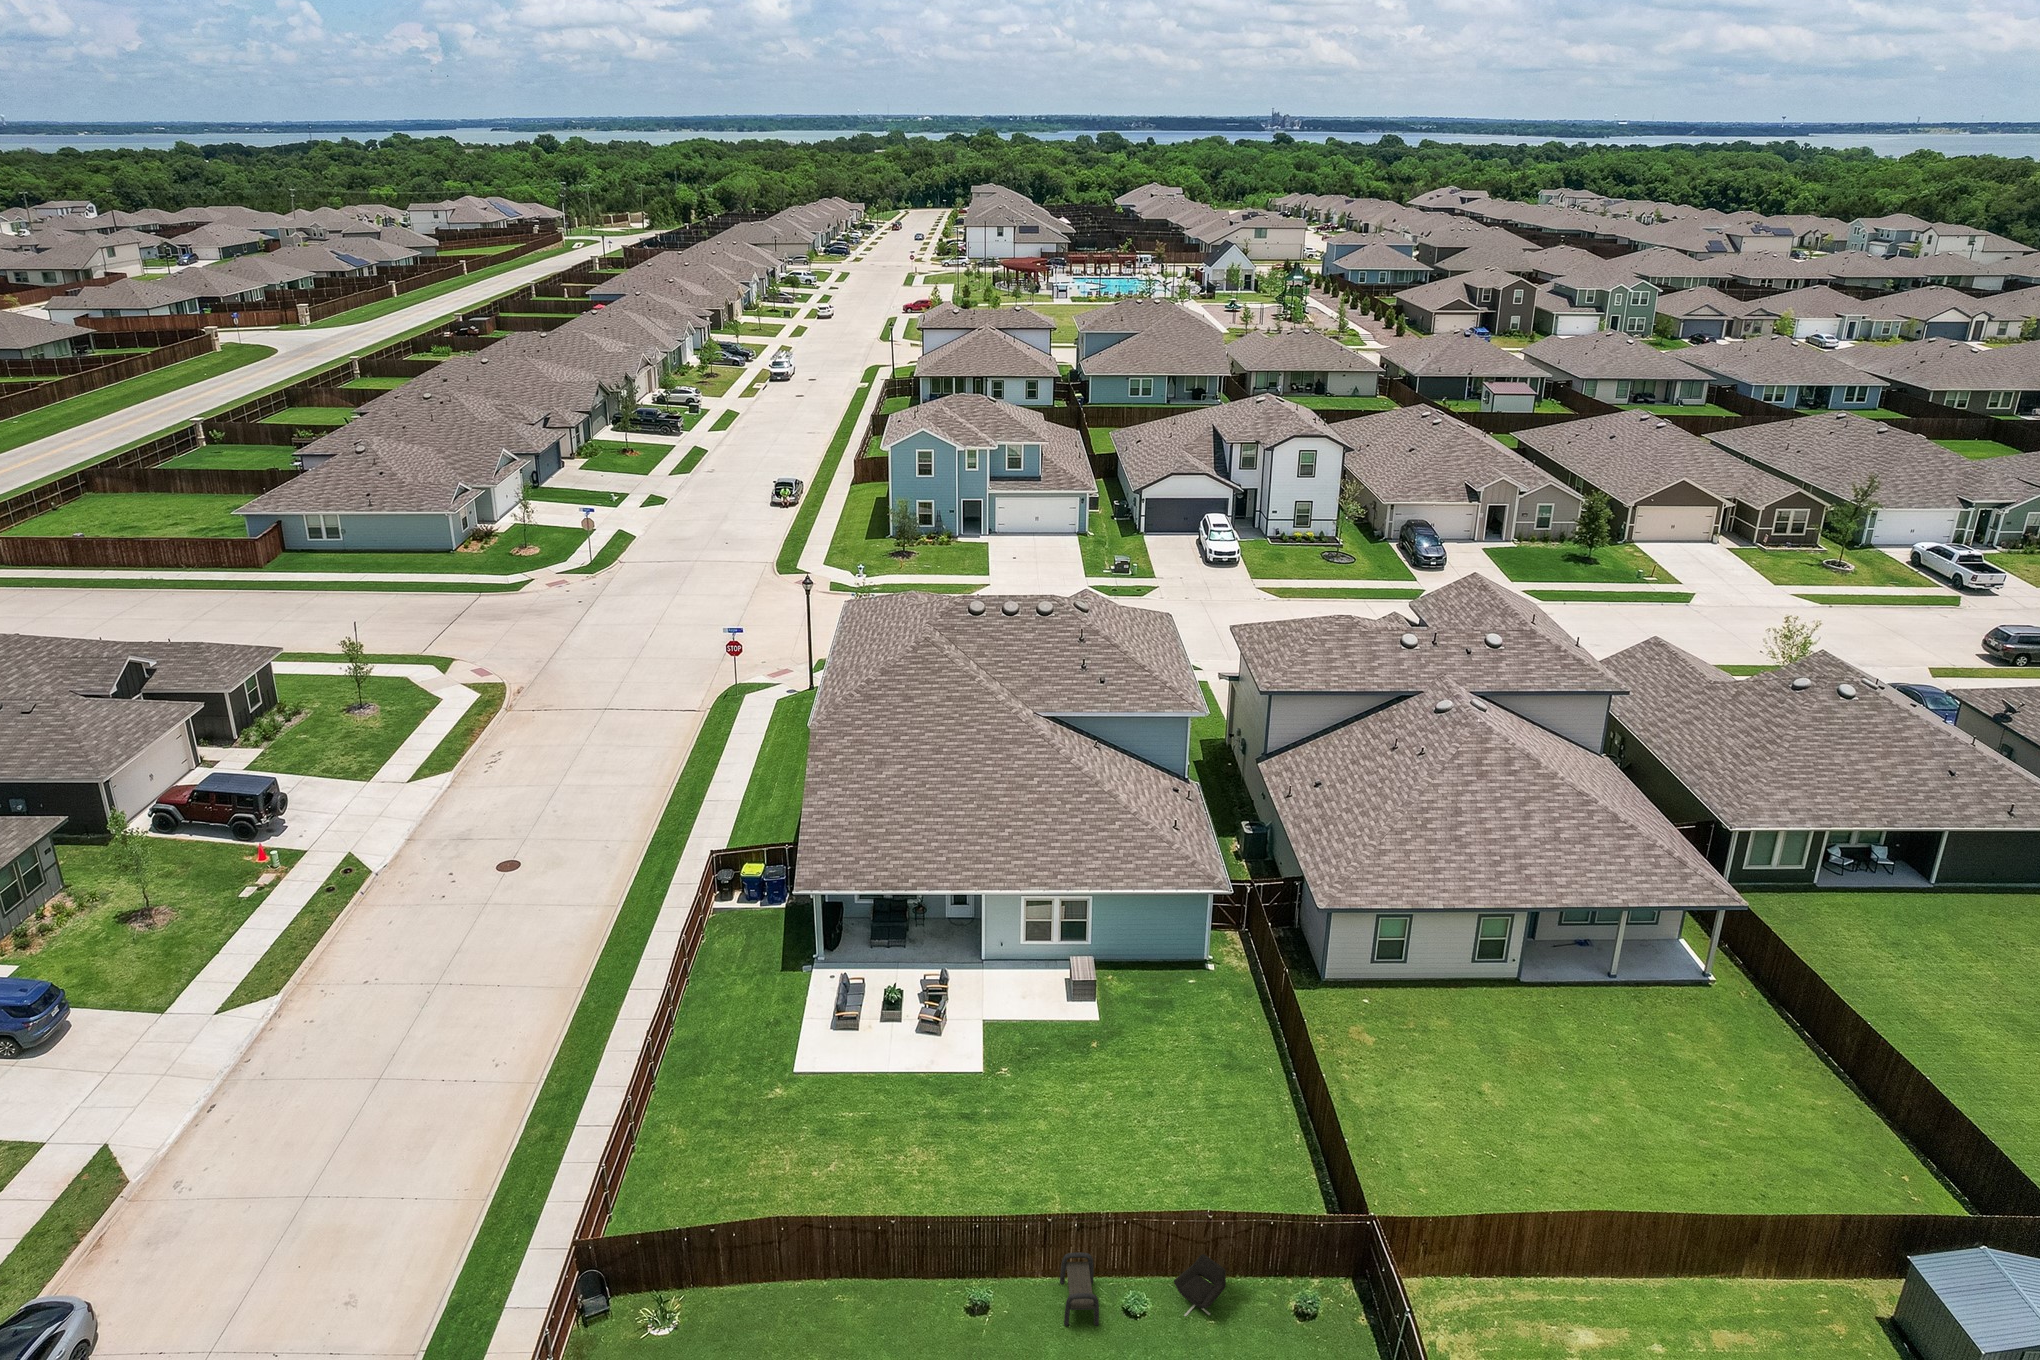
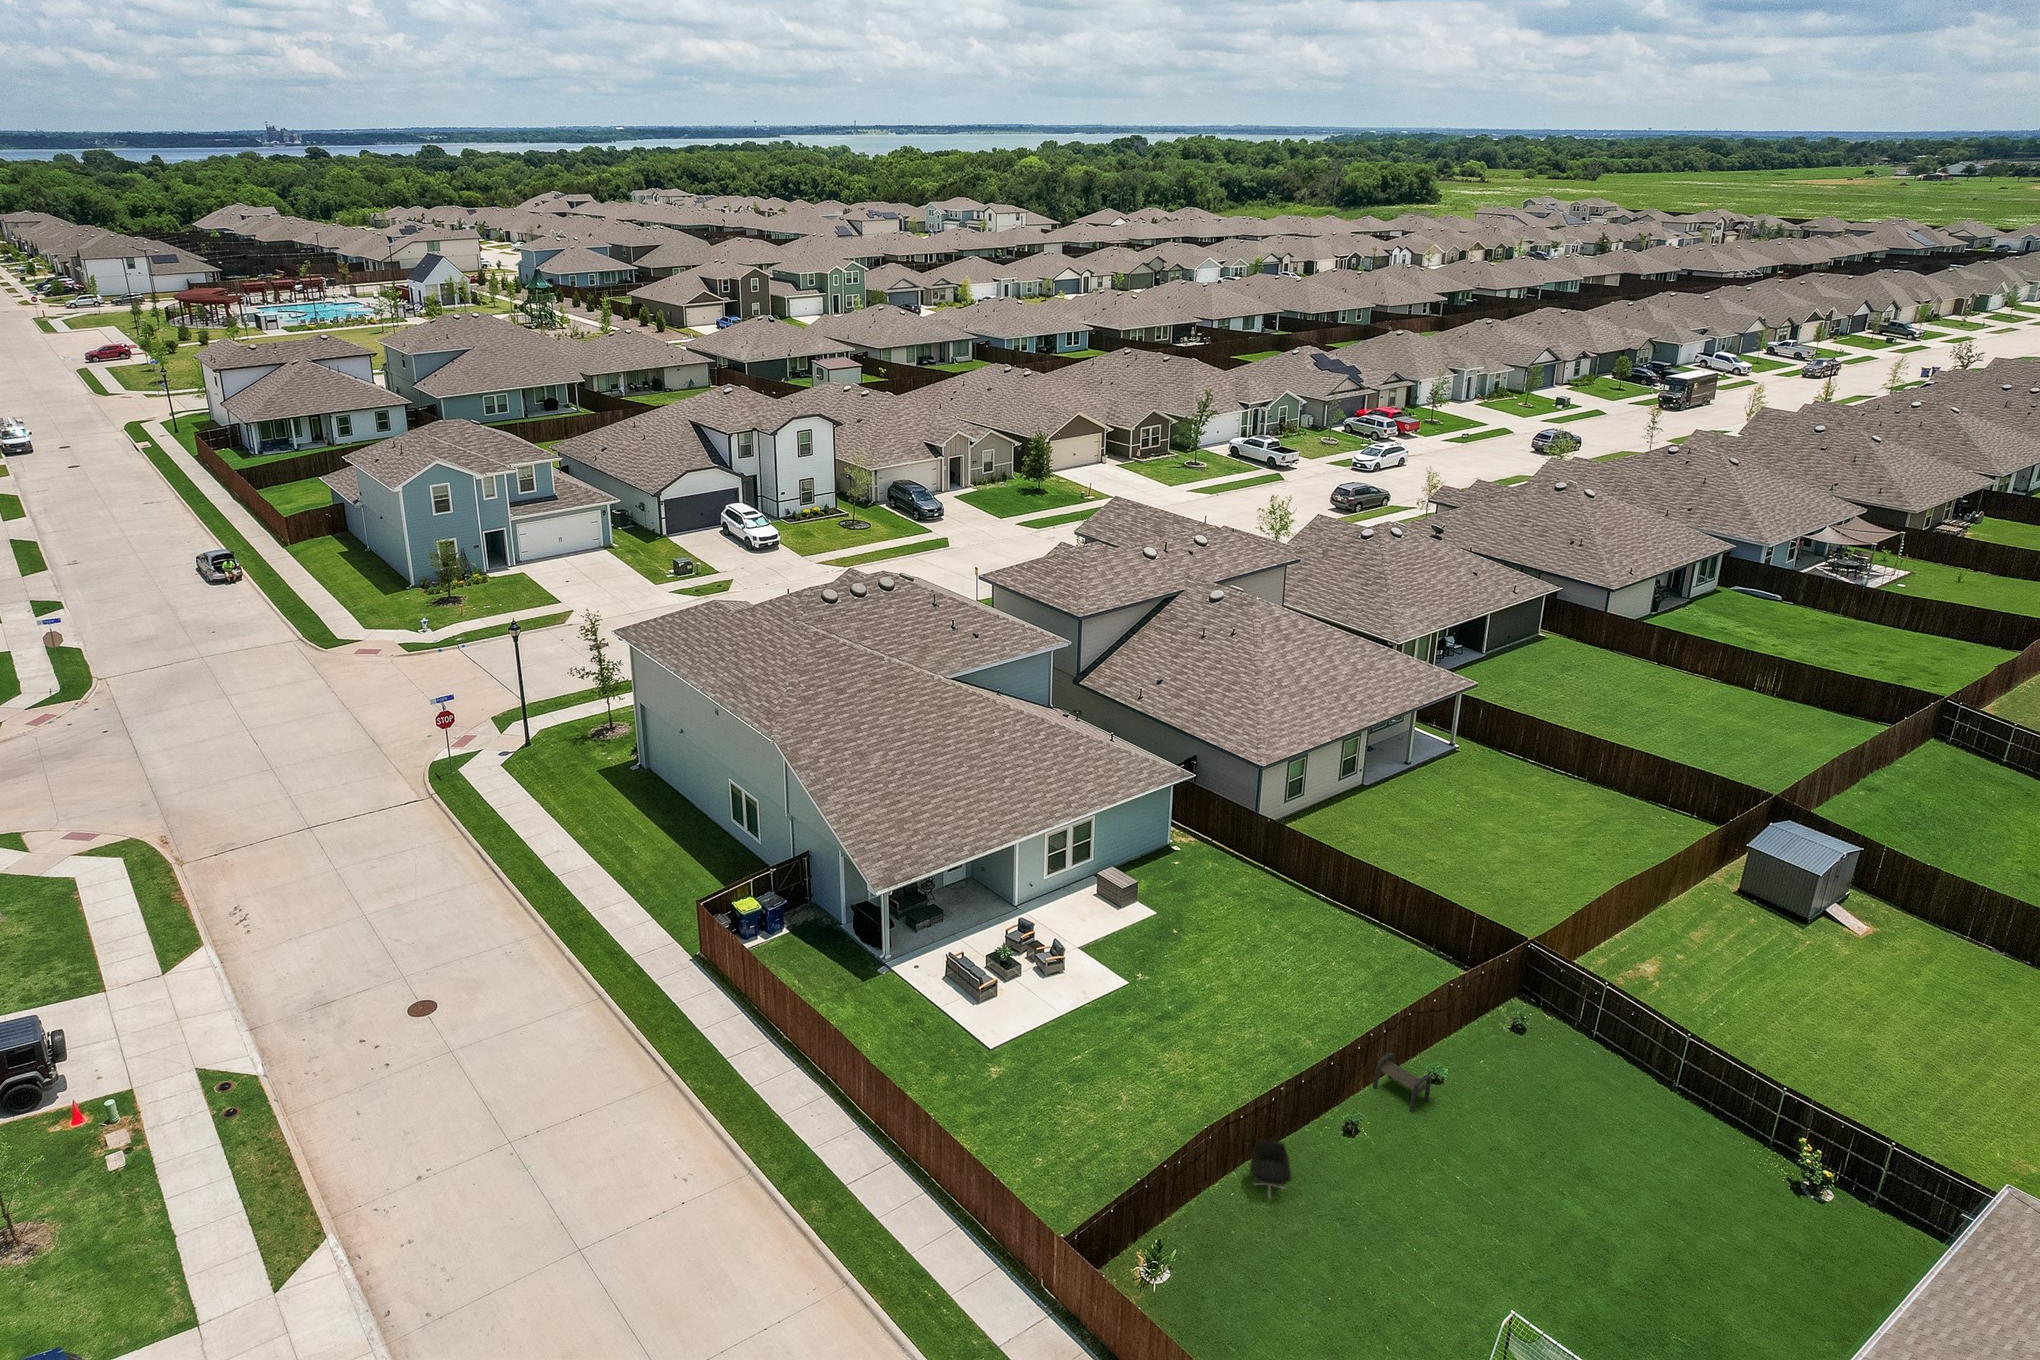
lounge chair: present [1174,1254,1226,1316] -> present [1250,1139,1292,1198]

